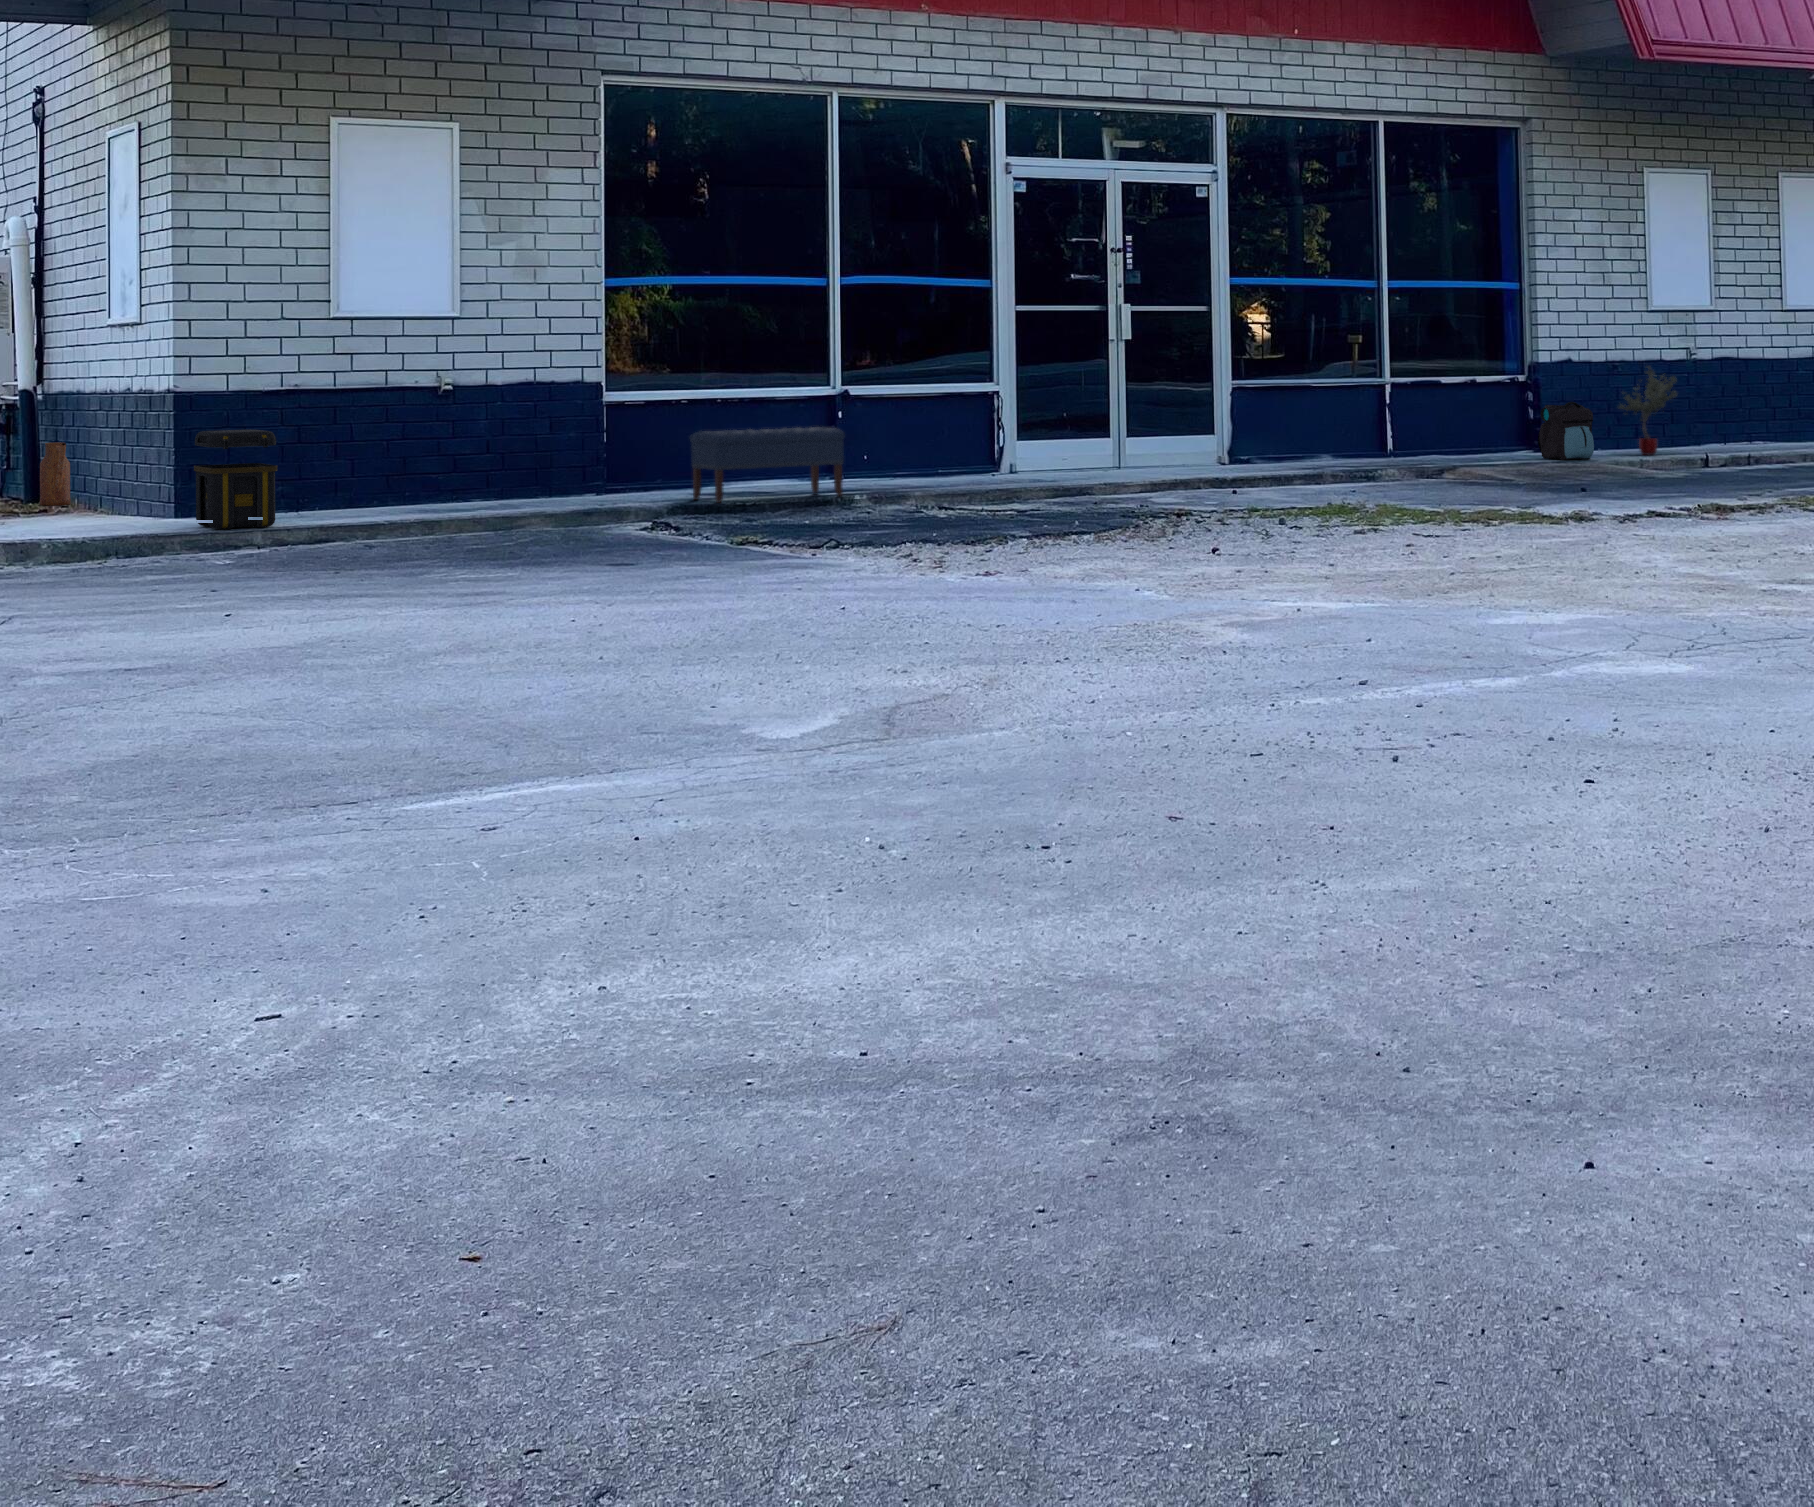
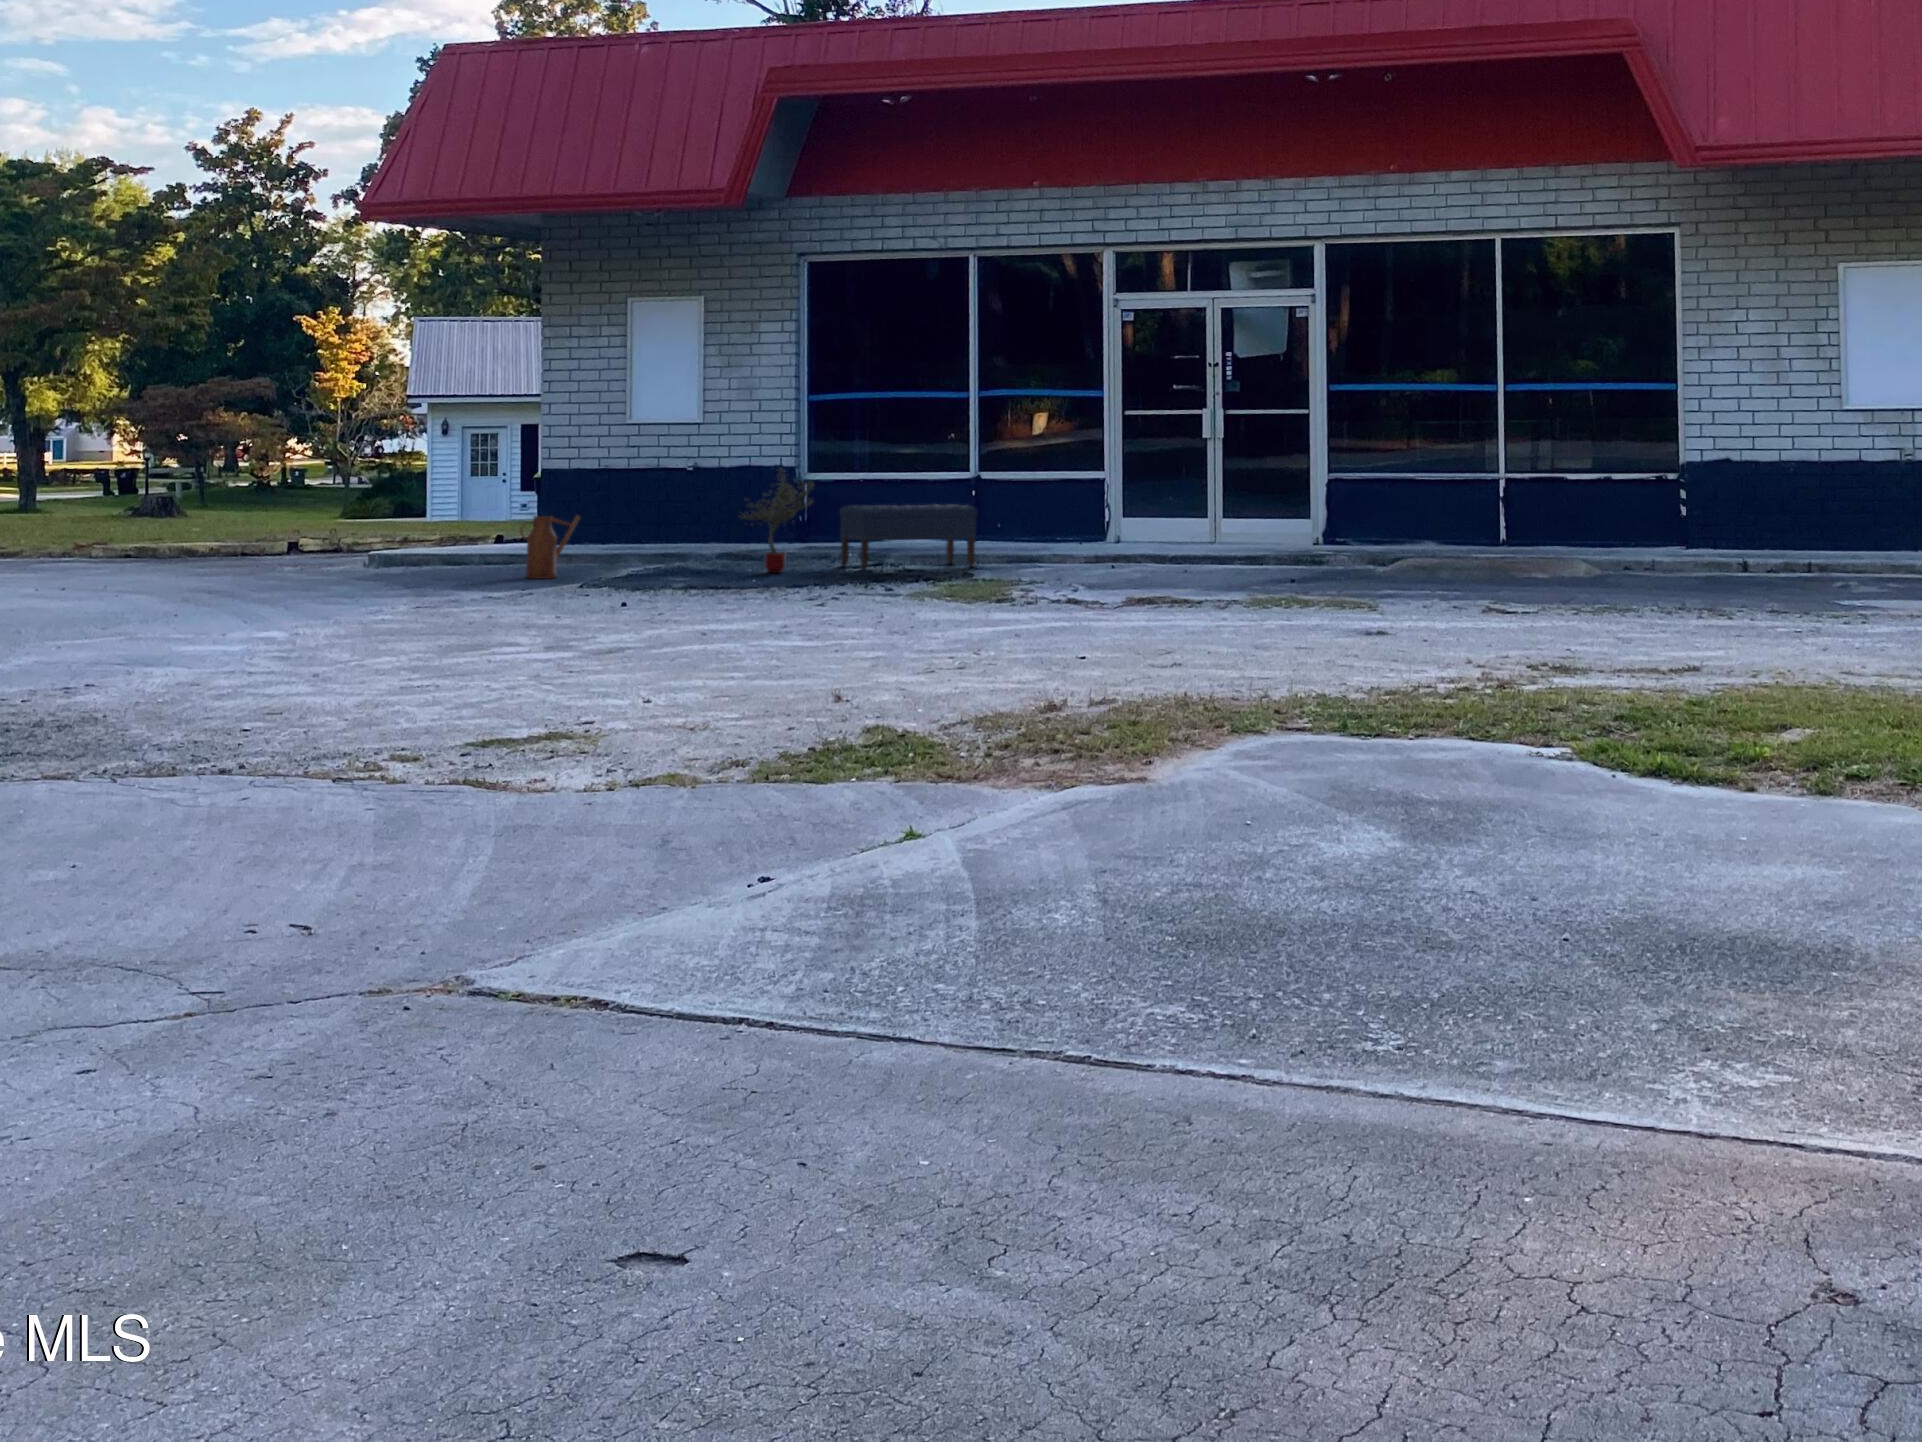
potted tree: present [1619,366,1677,455] -> present [739,469,814,573]
backpack: present [1538,402,1594,460] -> none [1581,498,1628,548]
toolbox: present [194,430,278,530] -> none [387,495,465,585]
watering can: present [40,442,71,506] -> present [520,515,580,579]

